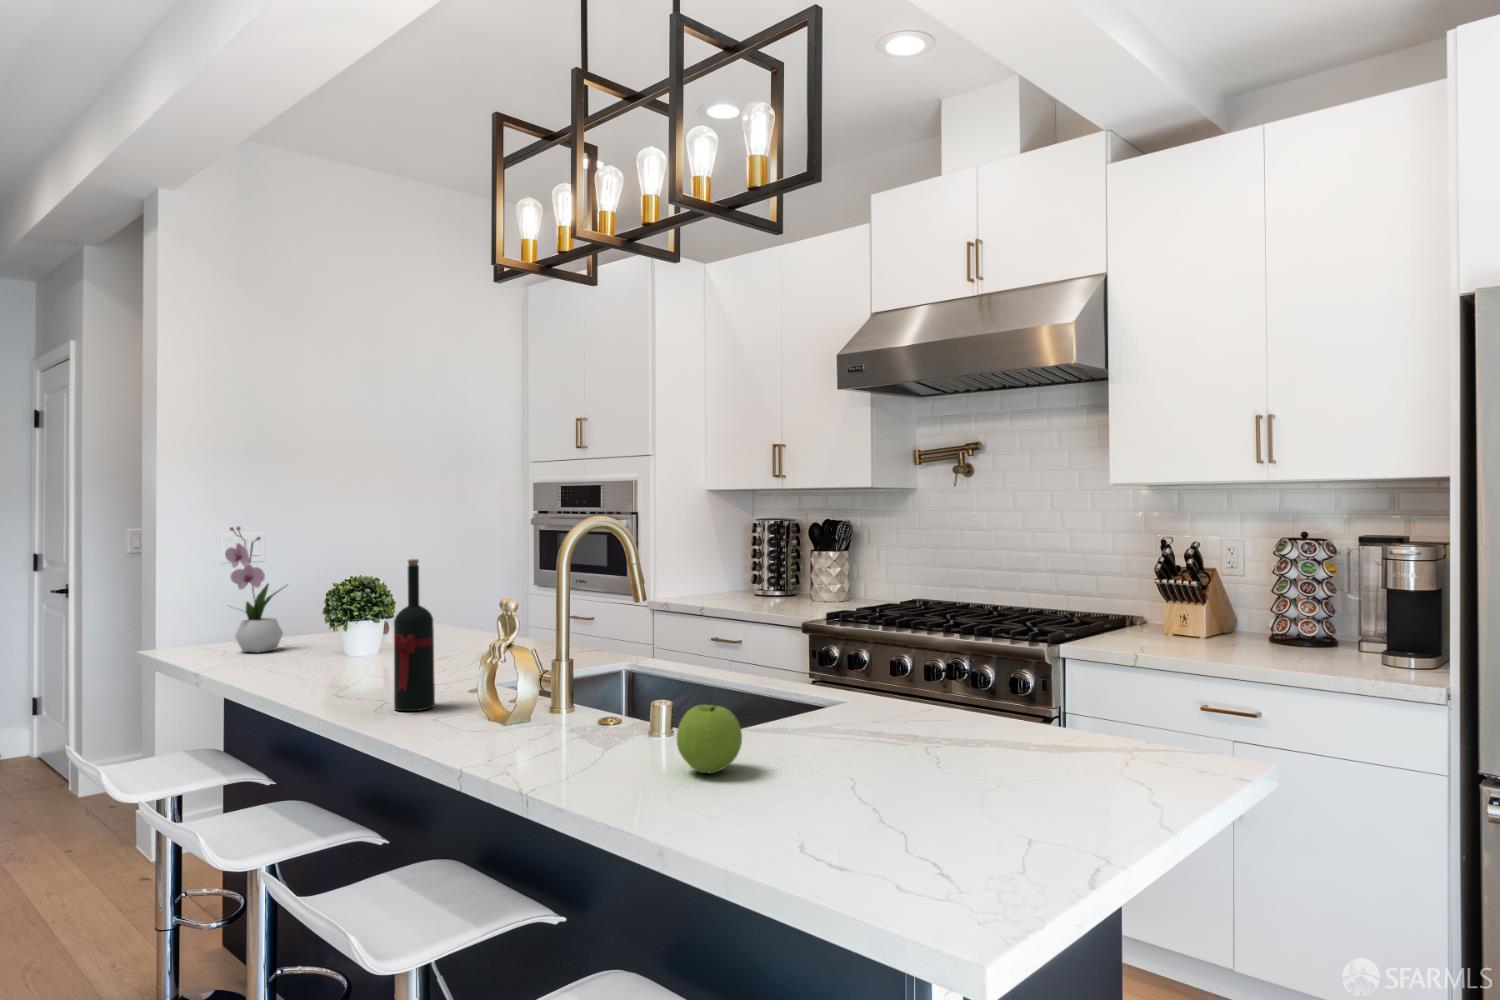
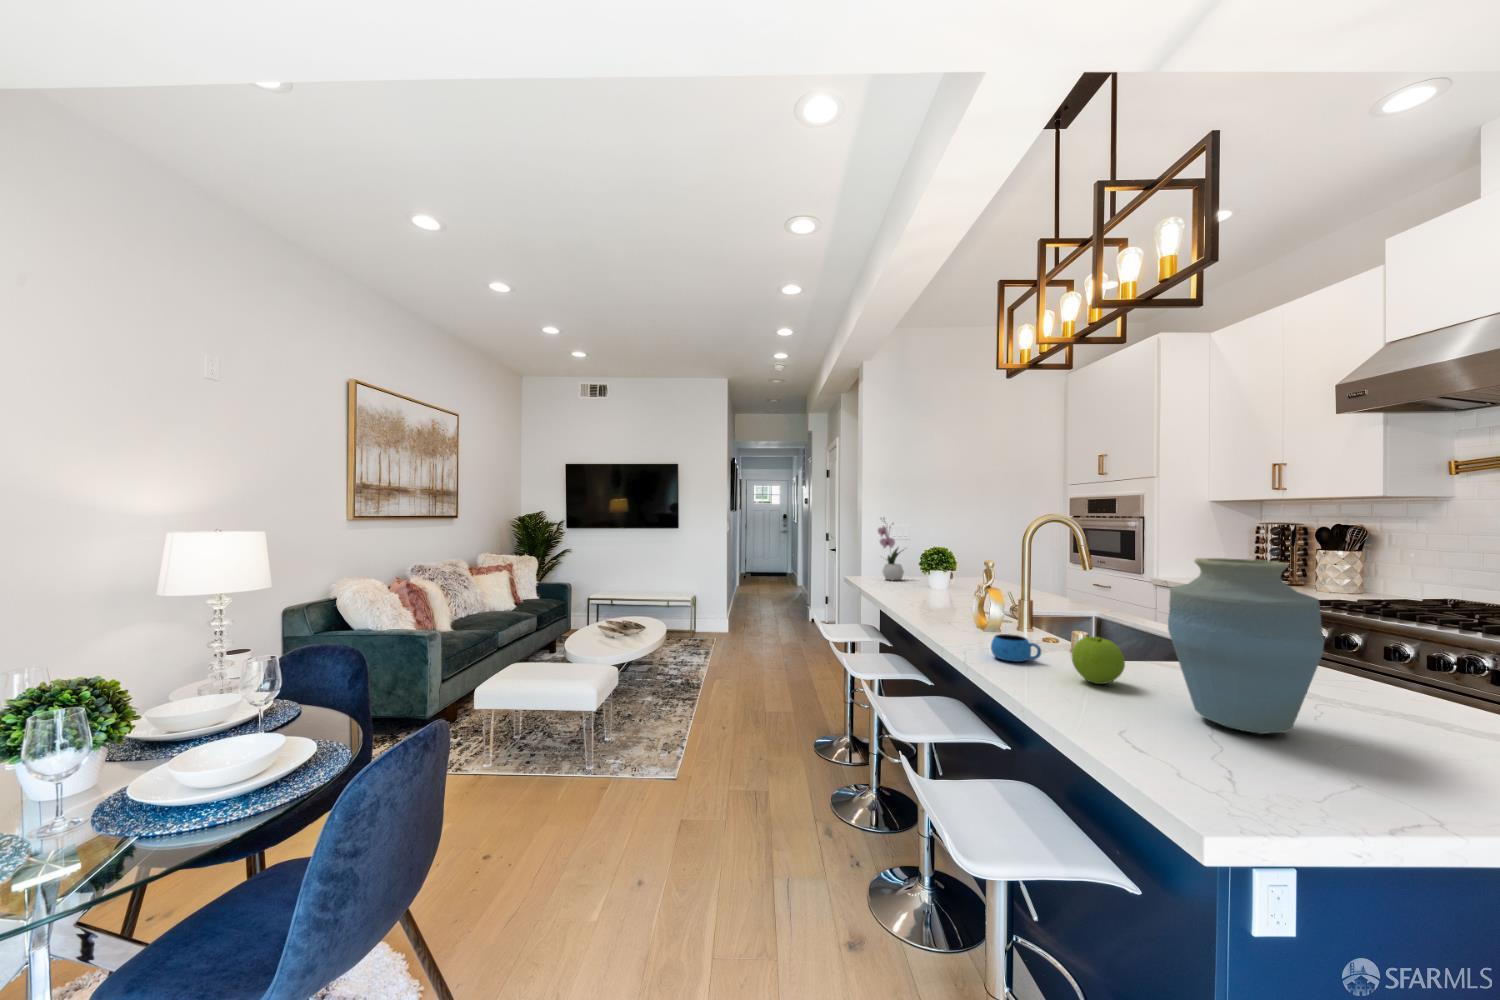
wine bottle: present [394,559,435,711] -> none [932,534,955,617]
vase: none [806,579,952,794] -> present [1168,558,1324,734]
mug: none [547,722,622,767] -> present [991,634,1041,662]

